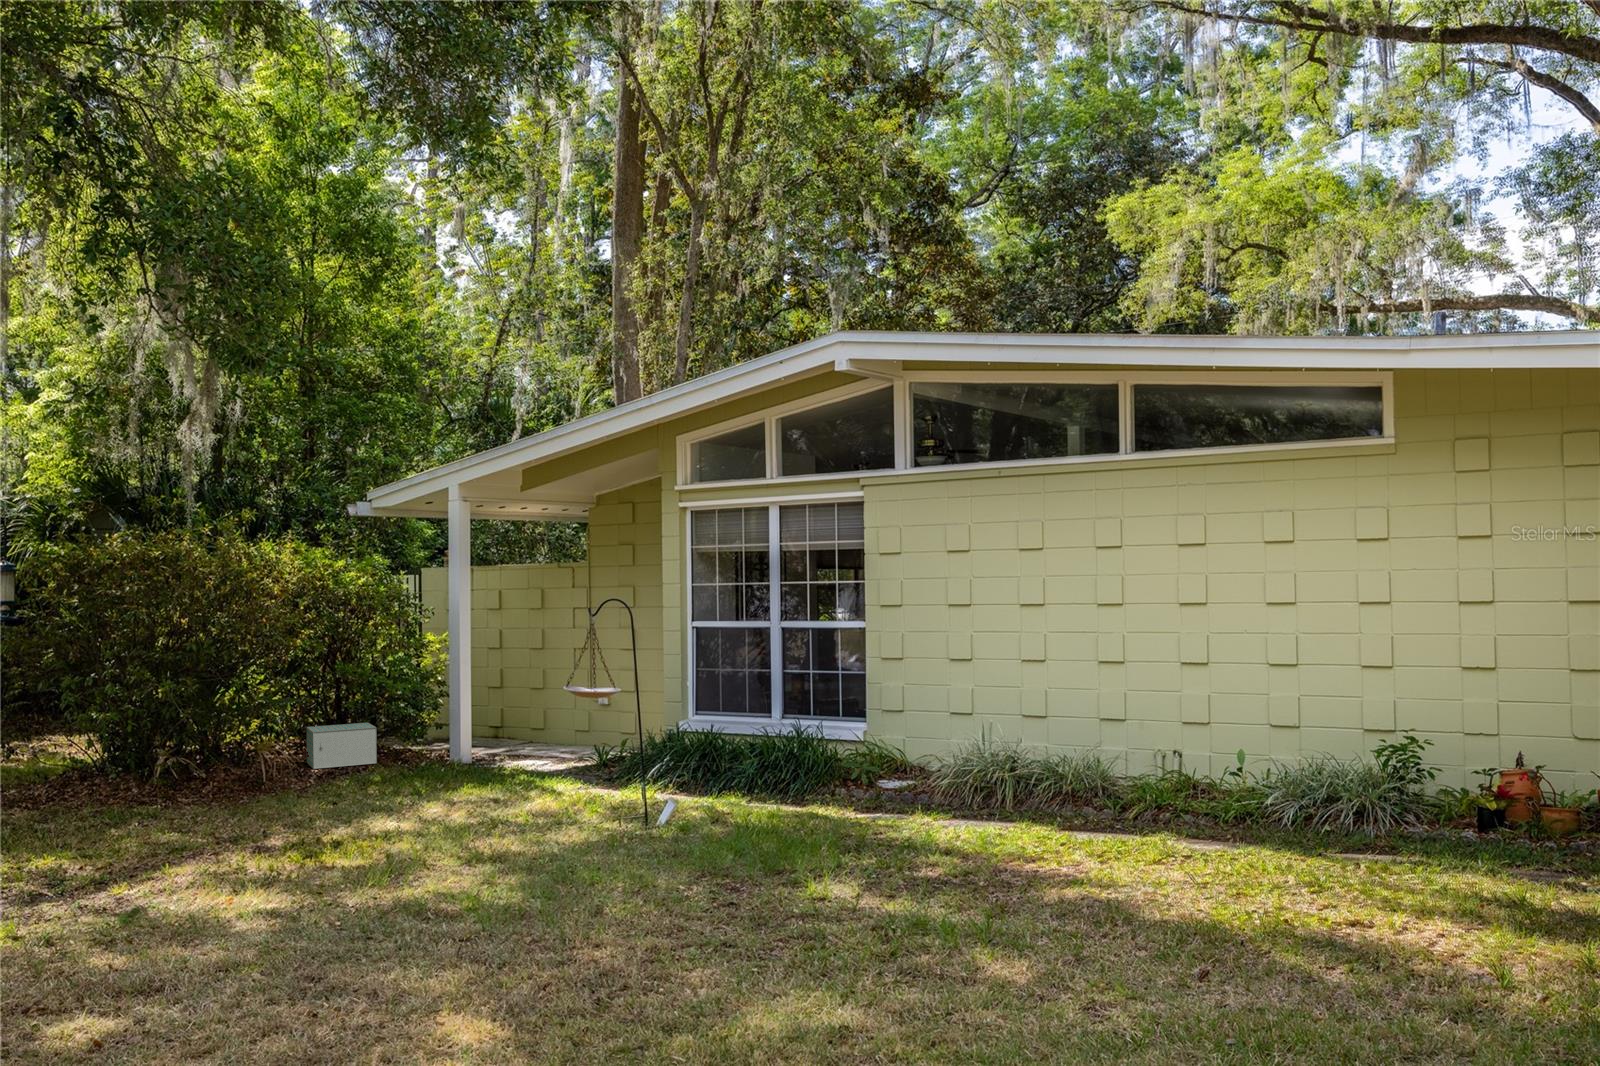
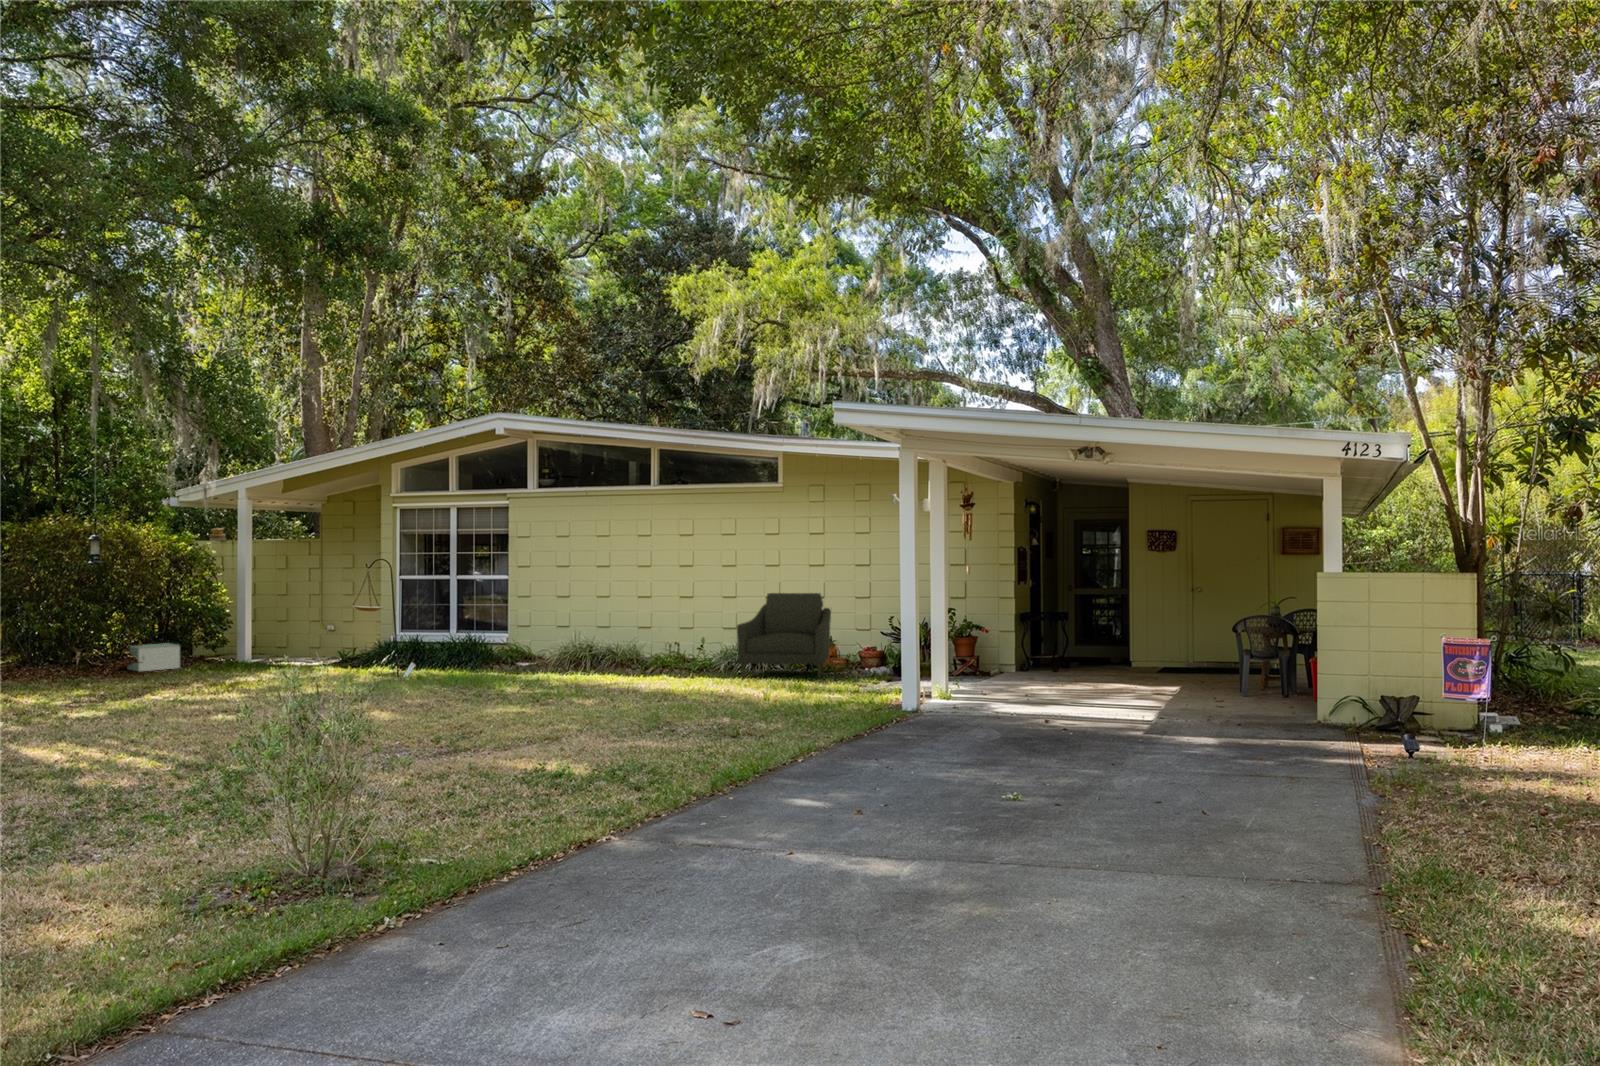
chair: none [1329,662,1553,866] -> present [737,593,831,678]

